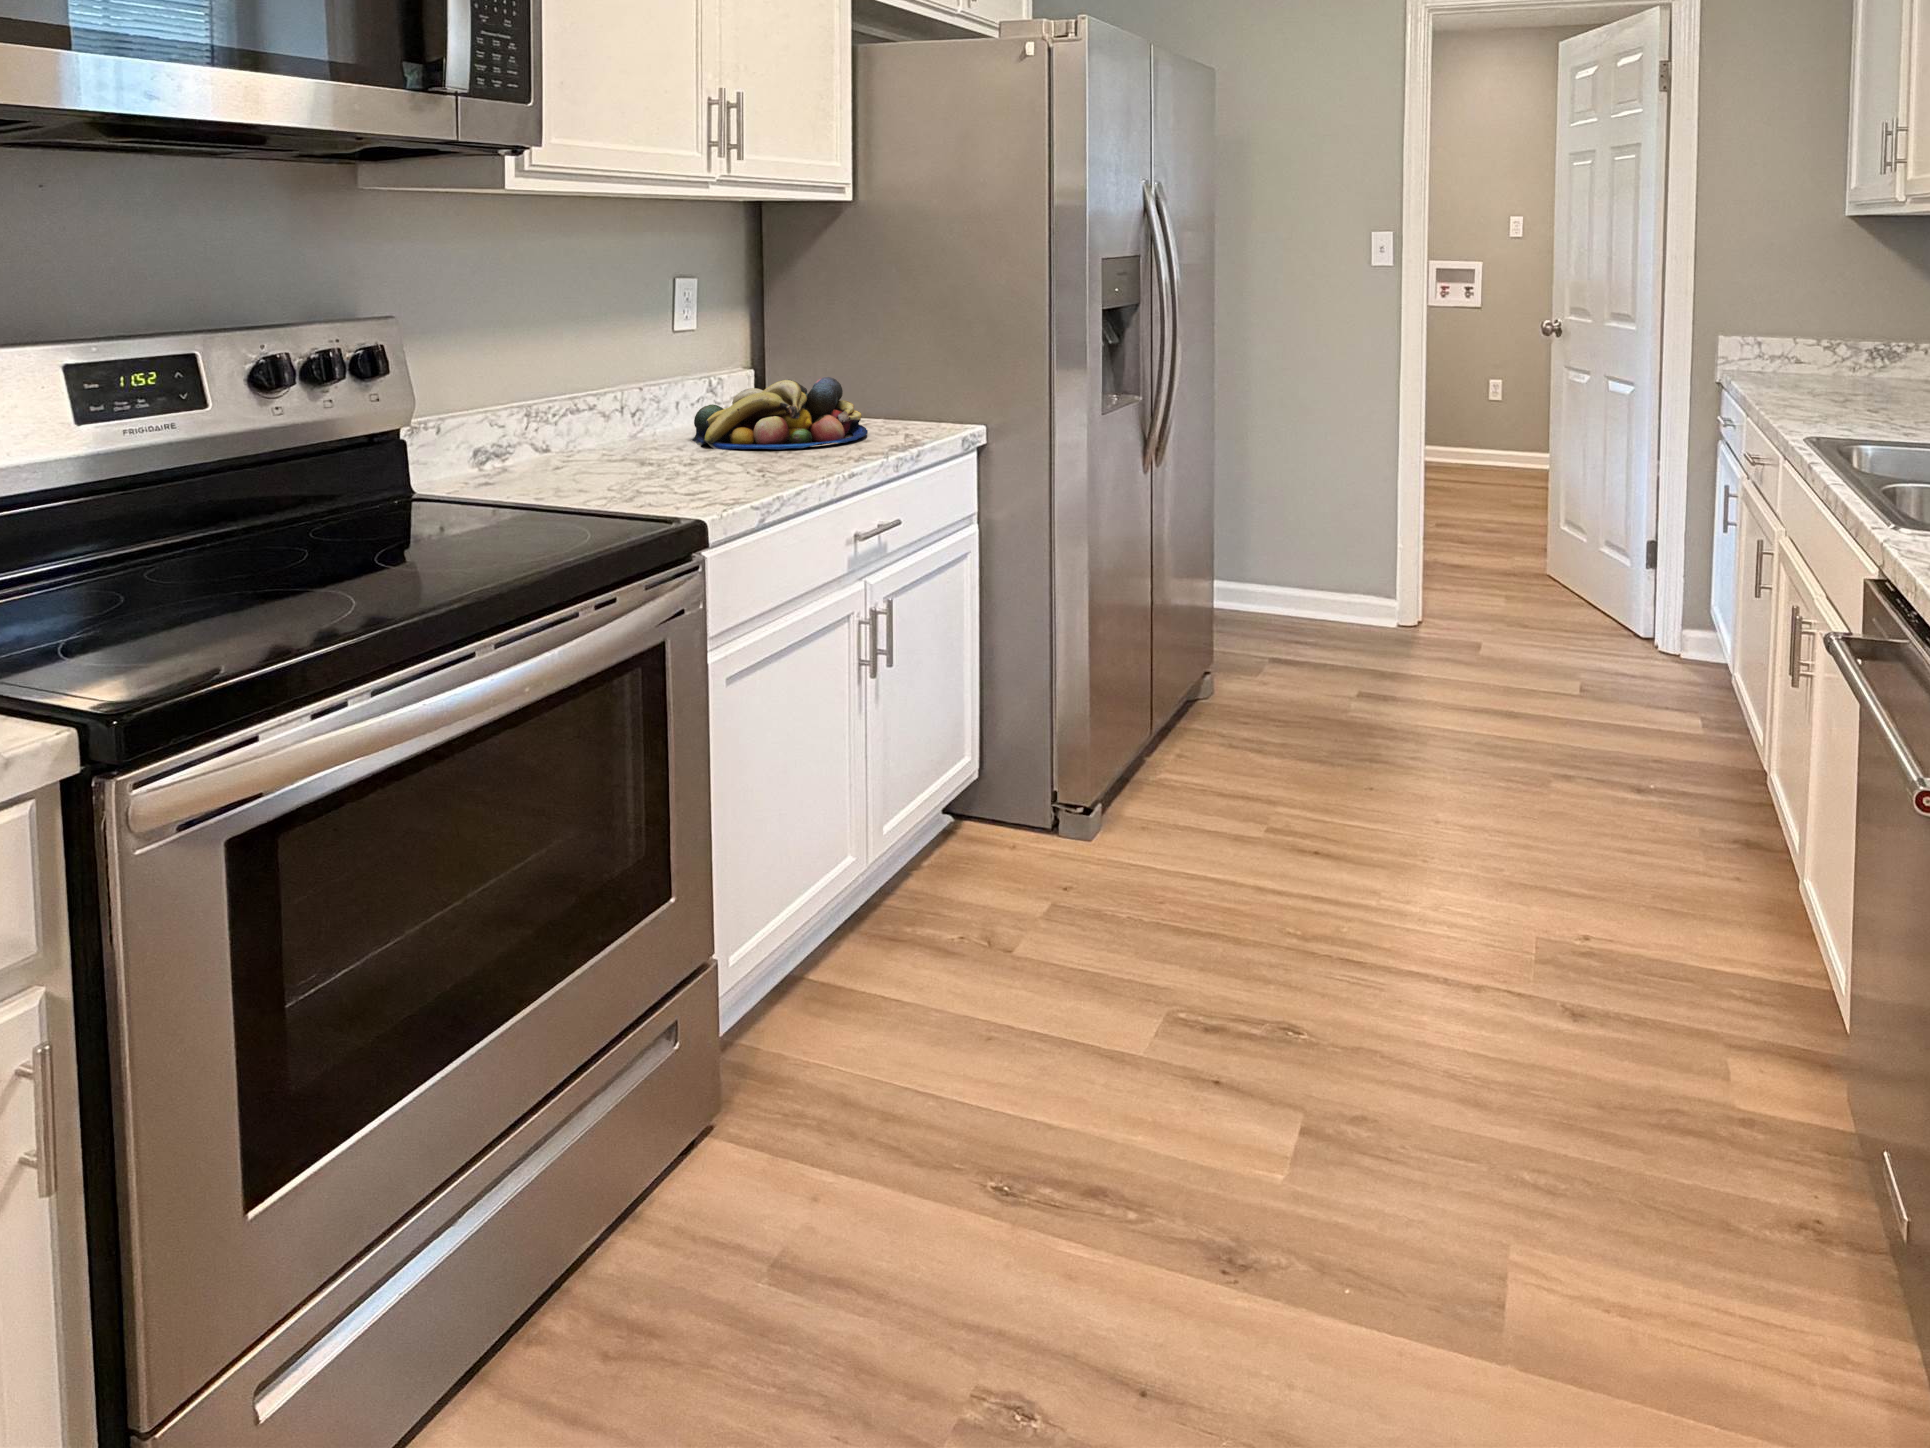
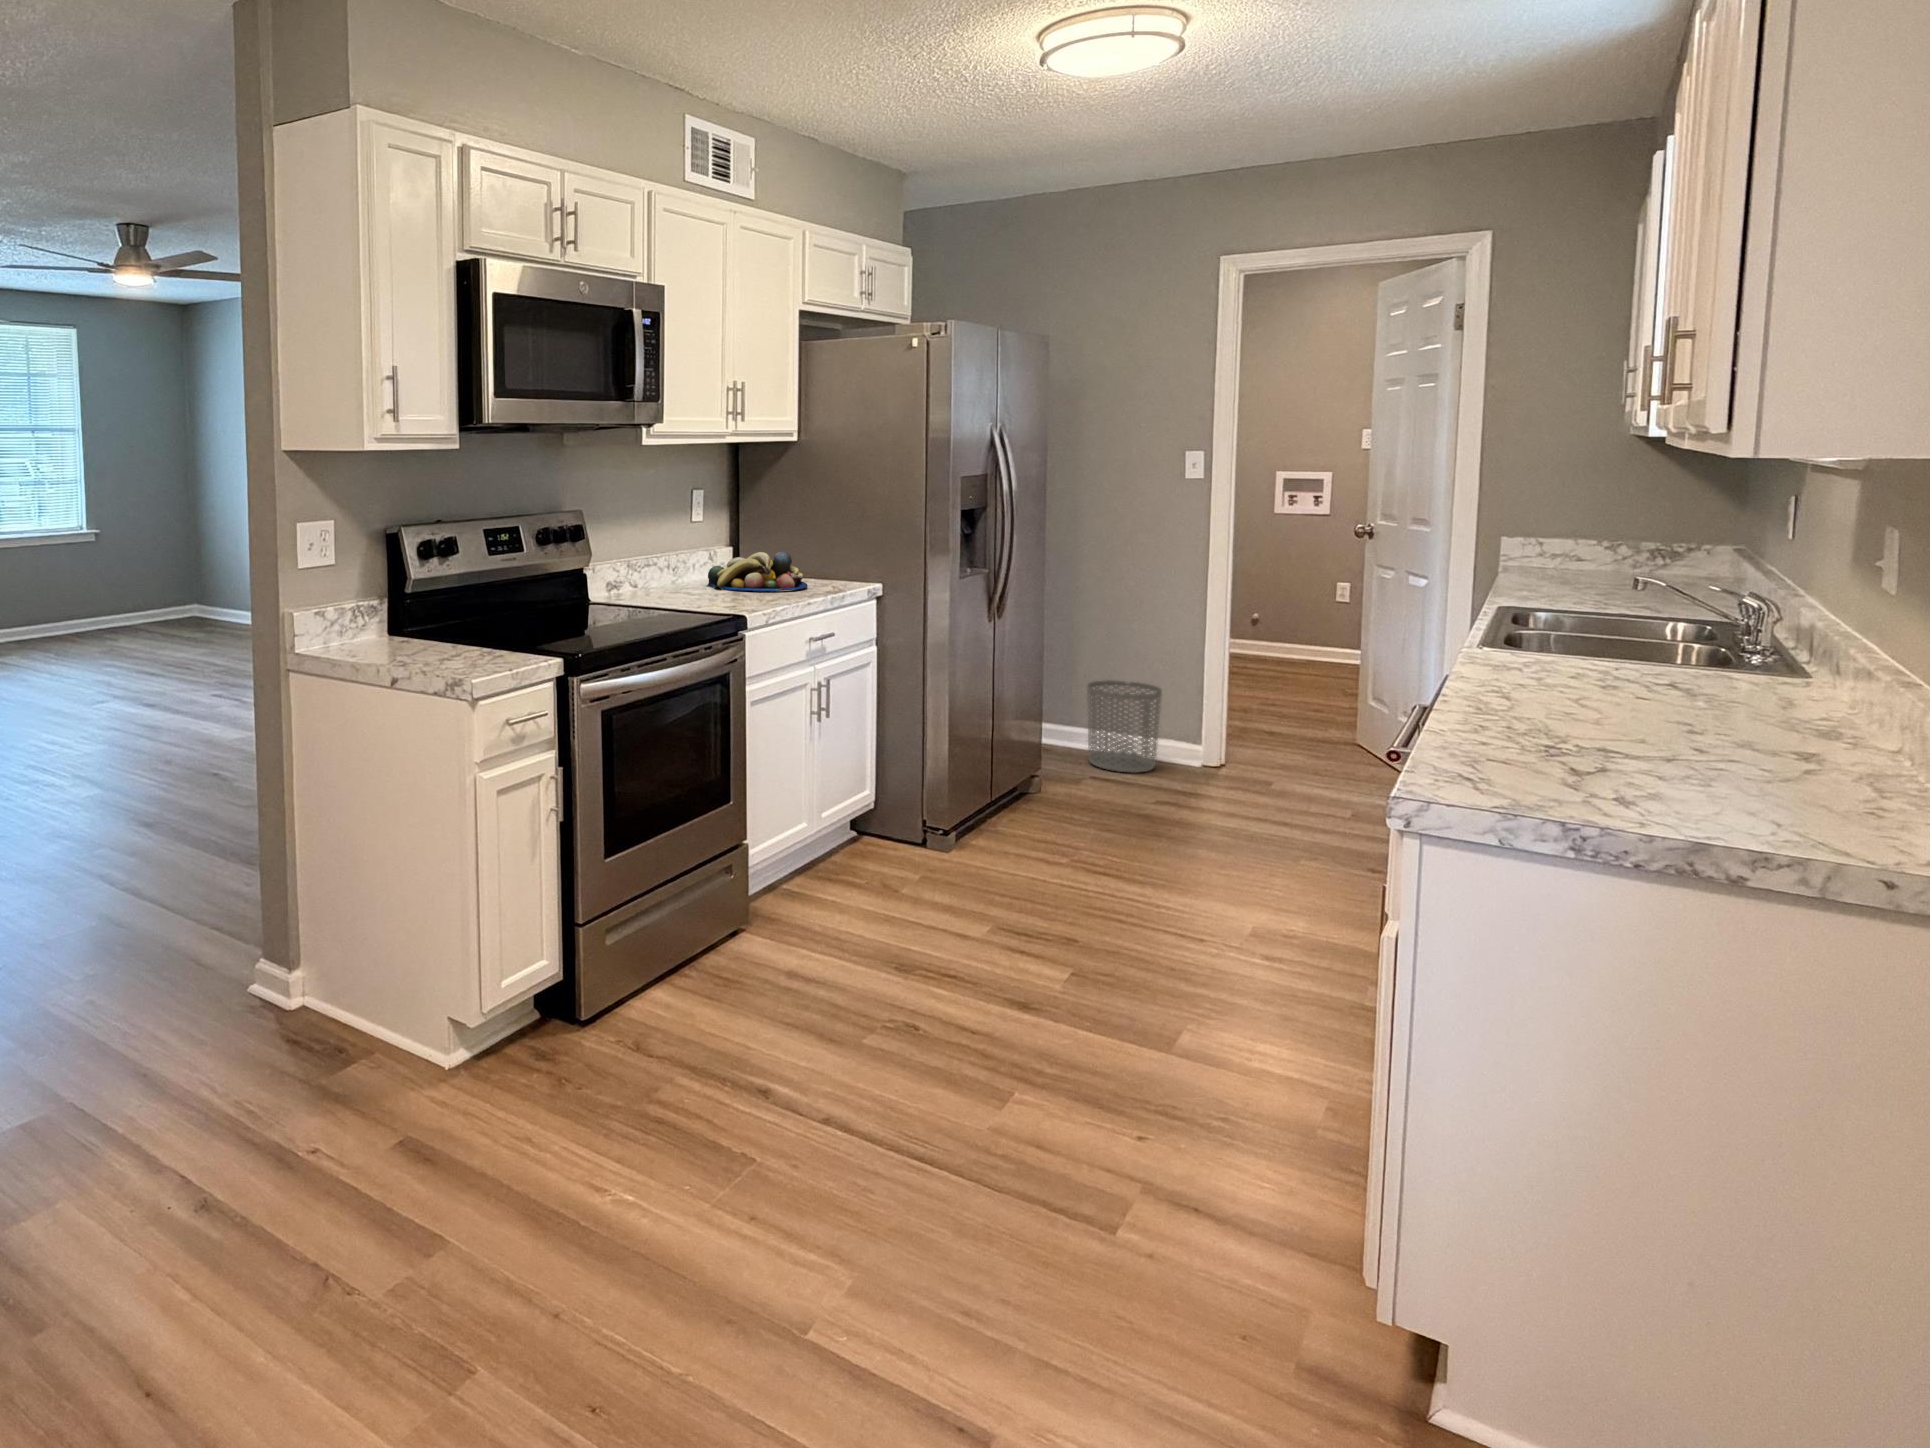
waste bin: none [1265,523,1353,646] -> present [1087,680,1162,773]

